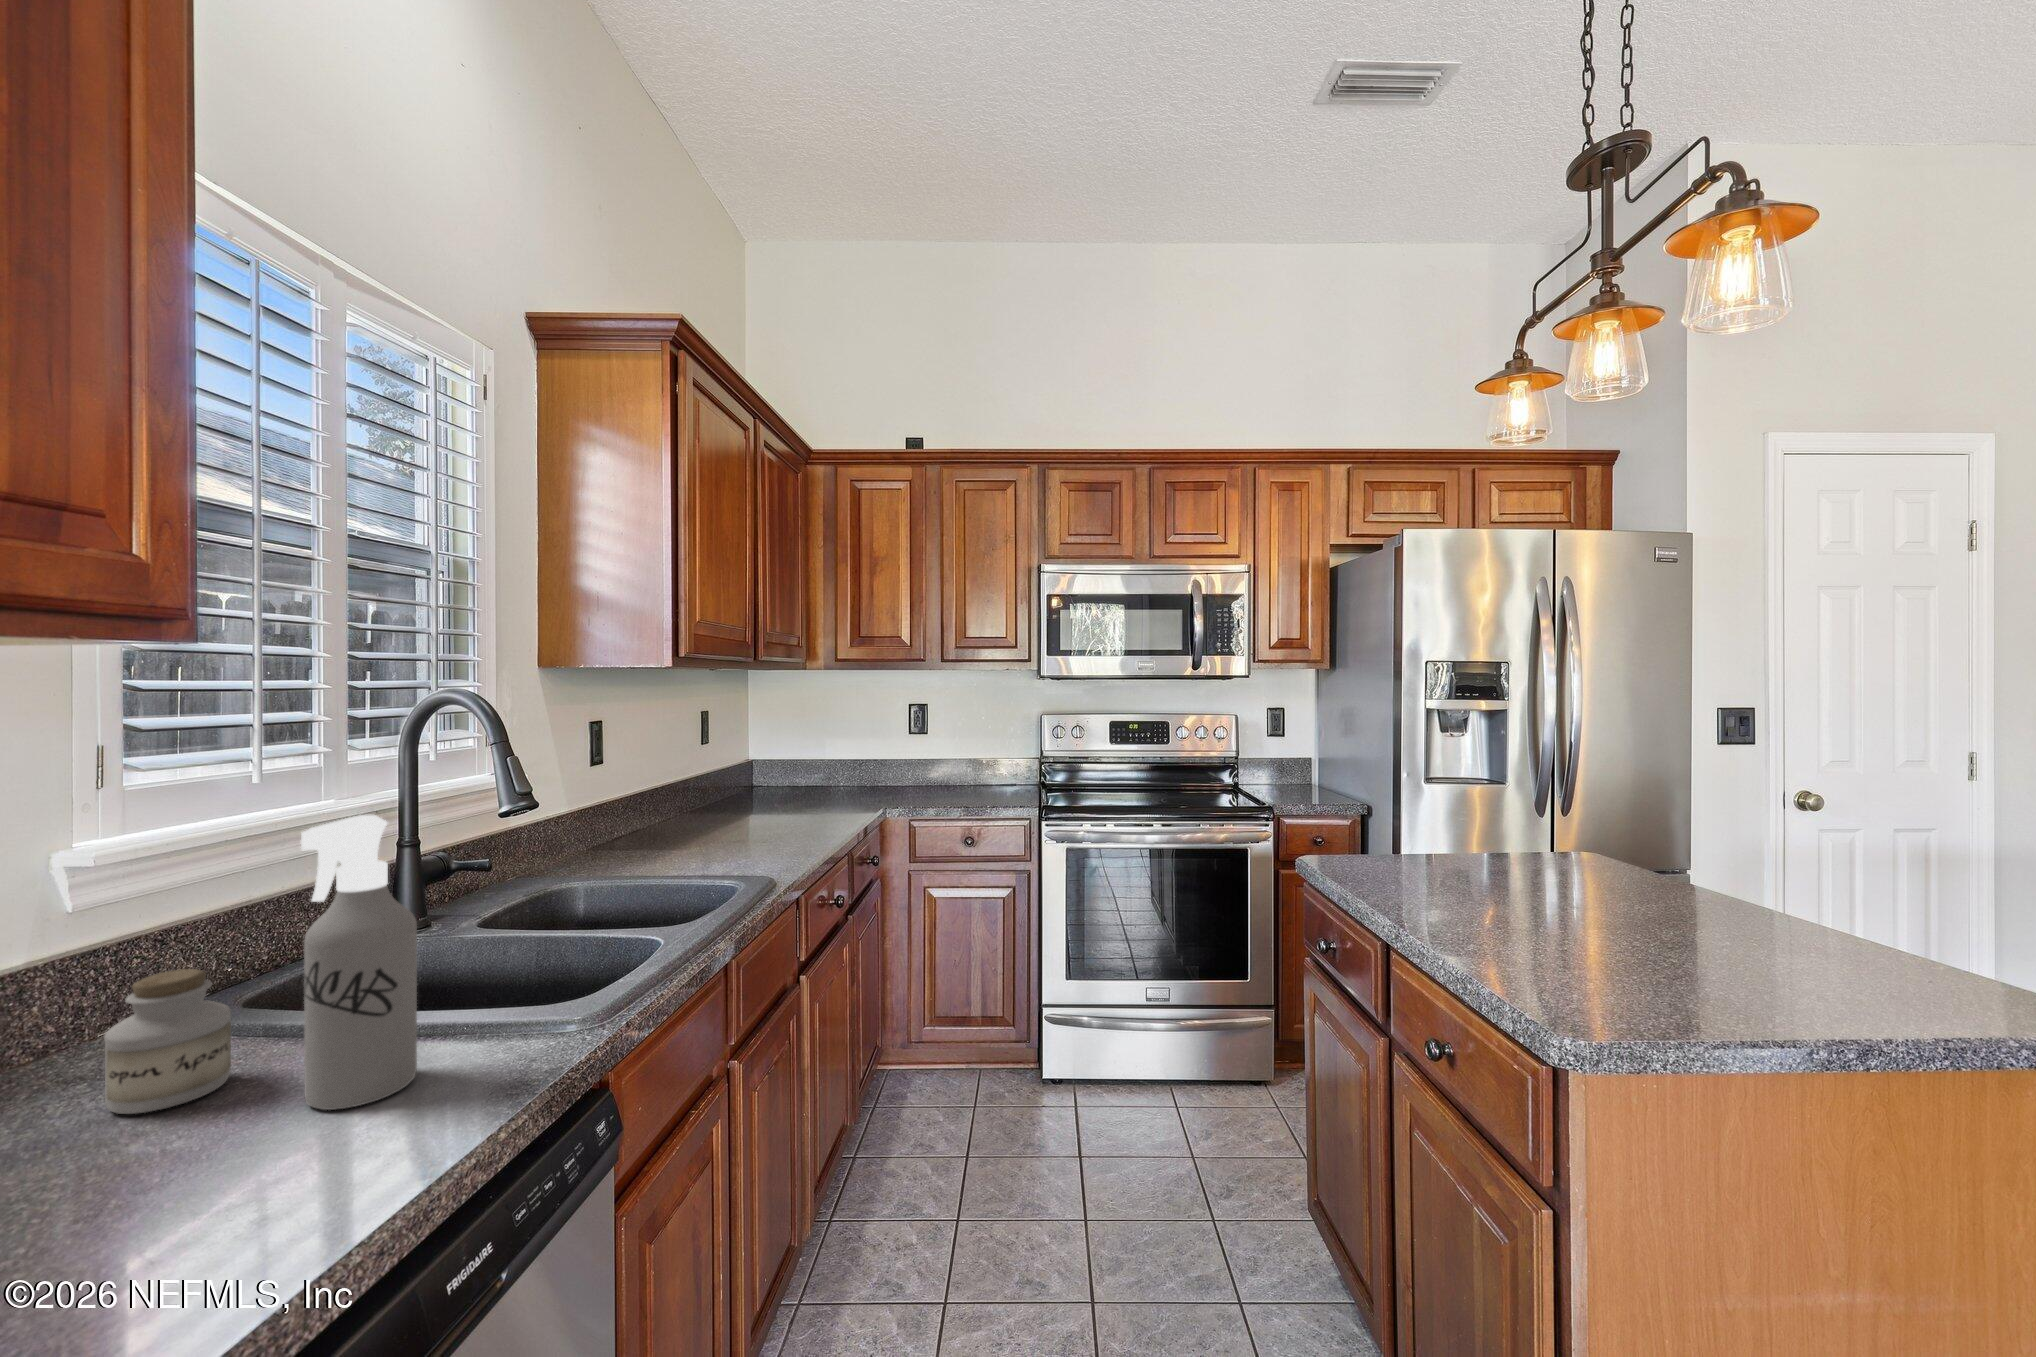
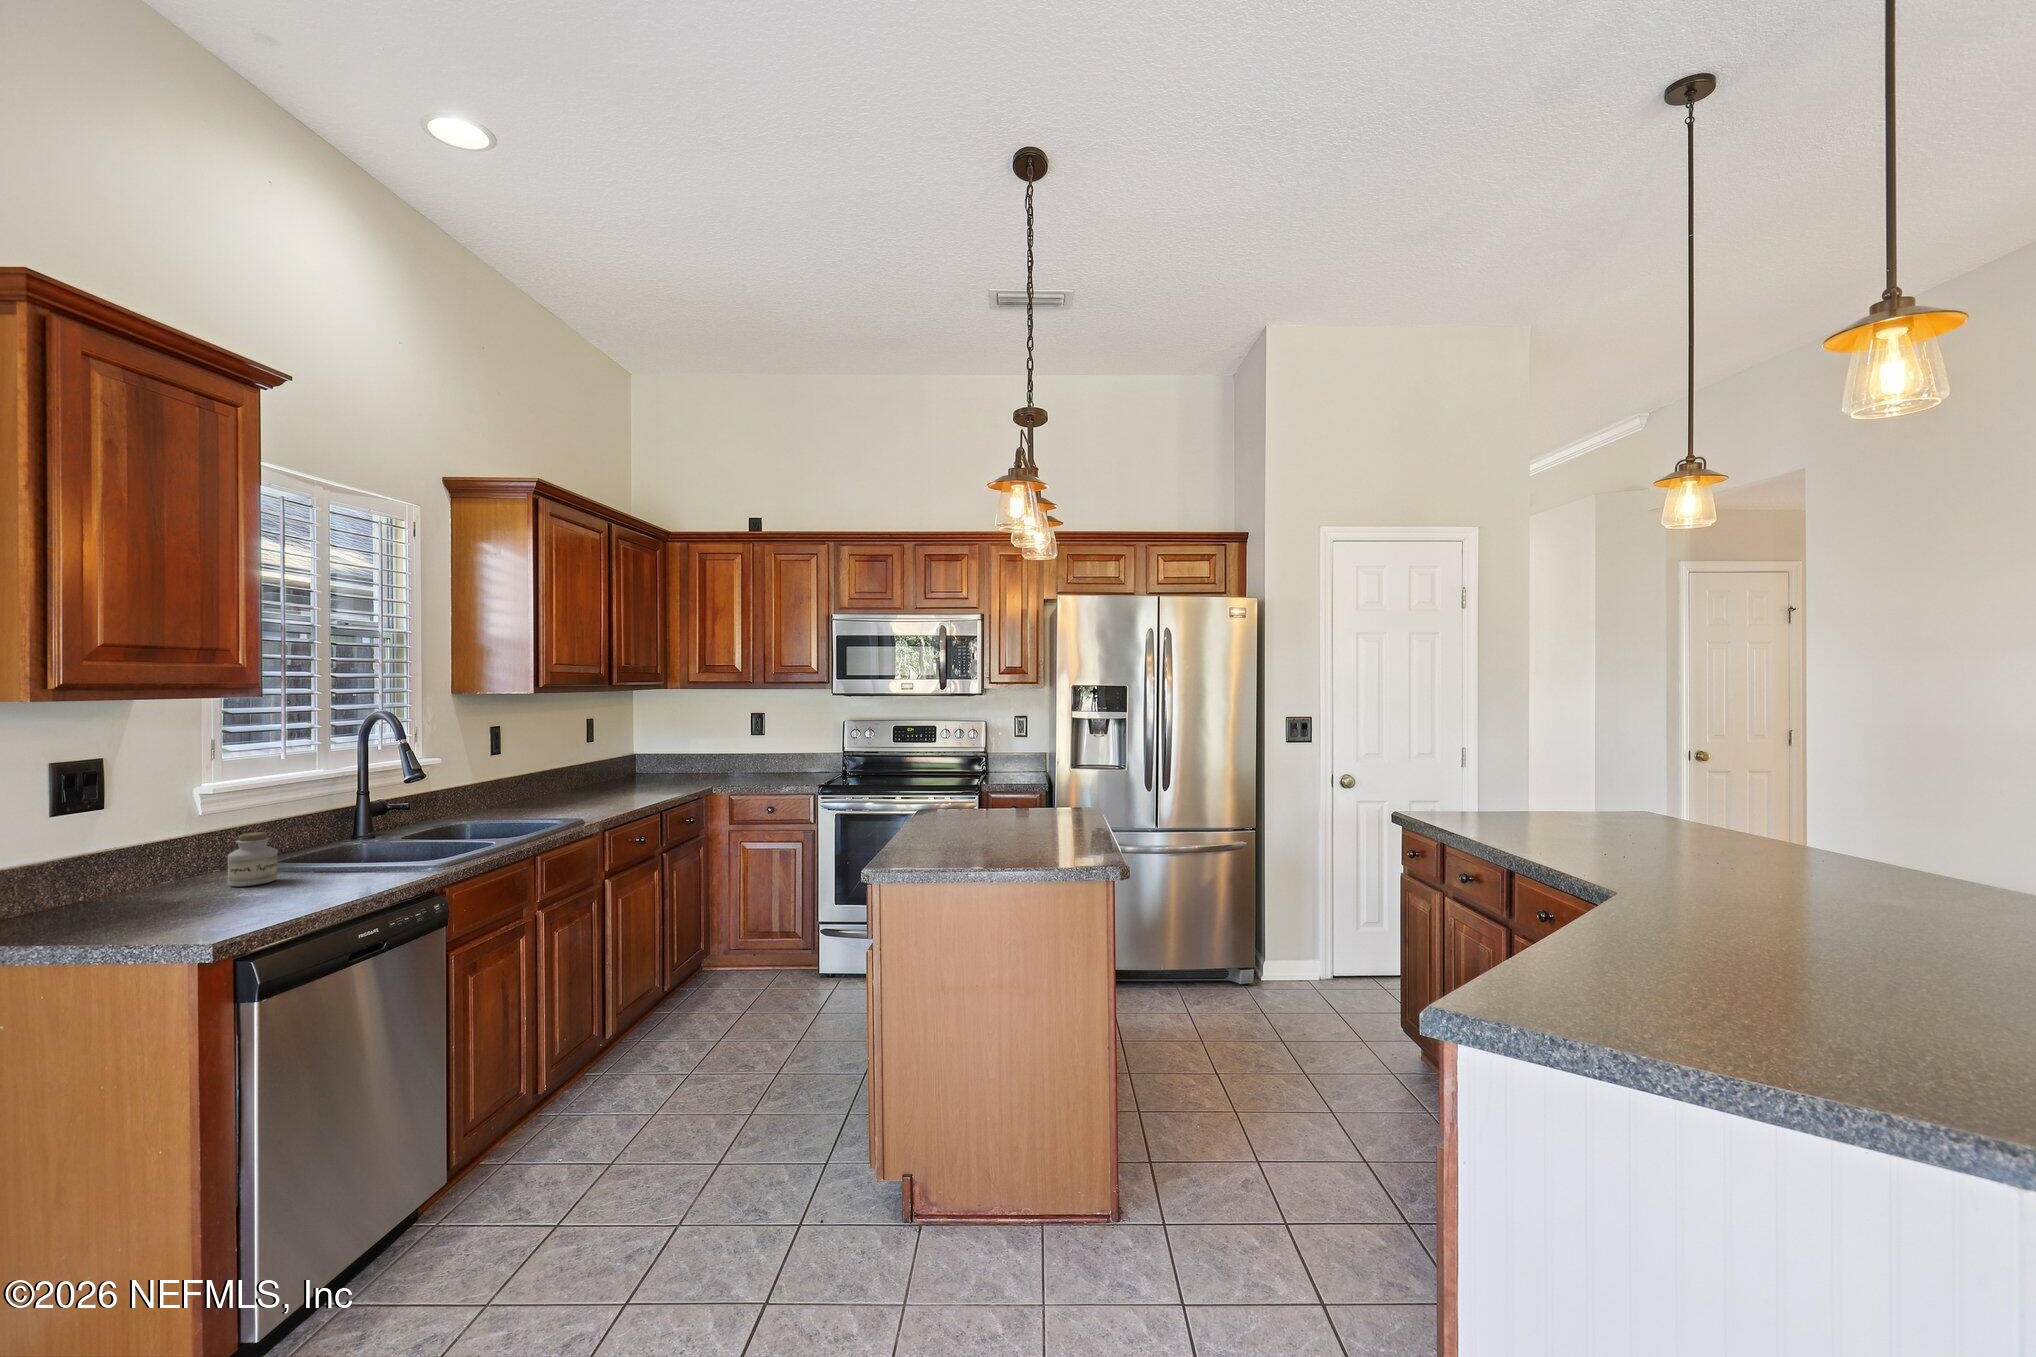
spray bottle: present [301,815,417,1110] -> none [308,767,357,886]

